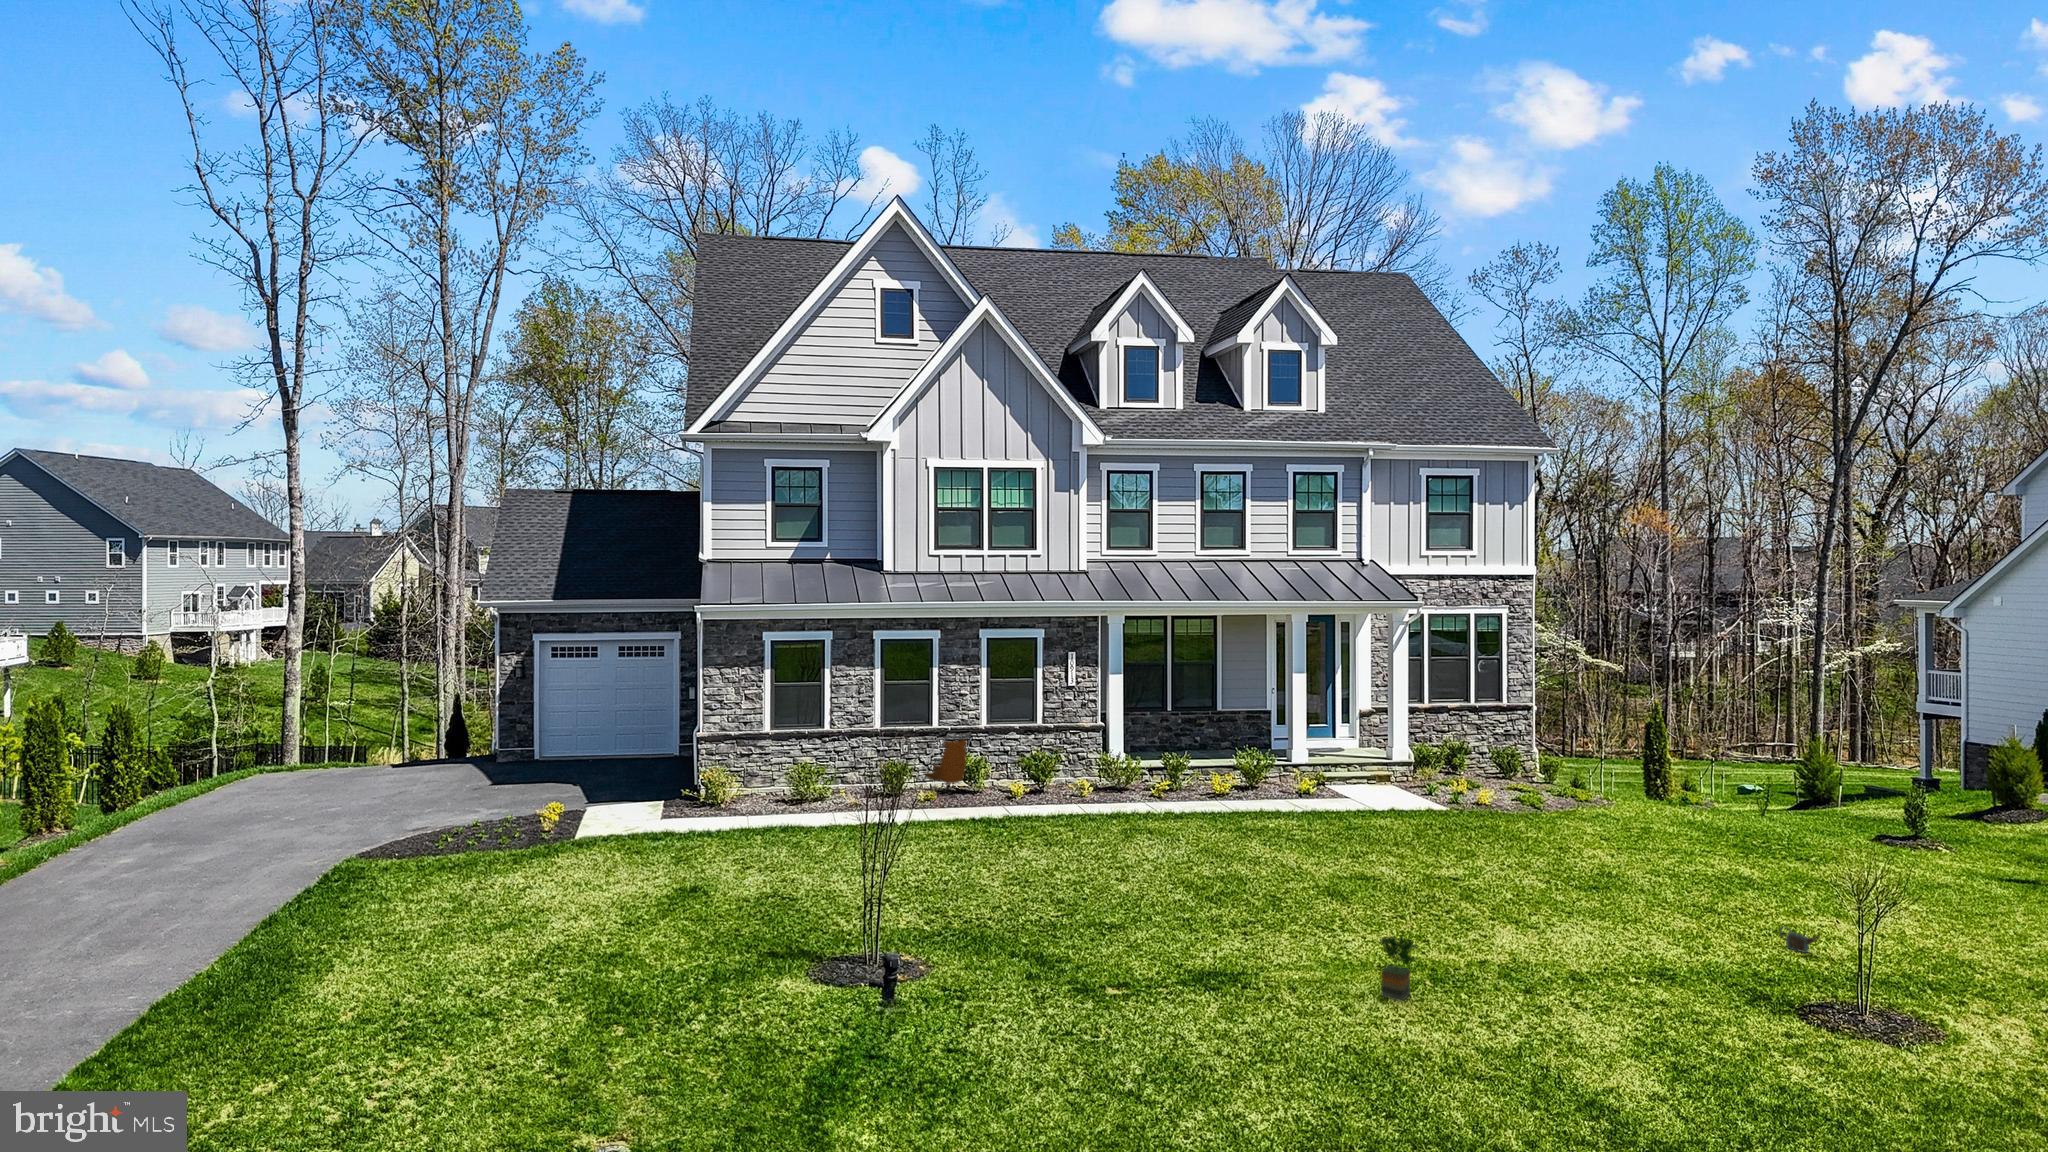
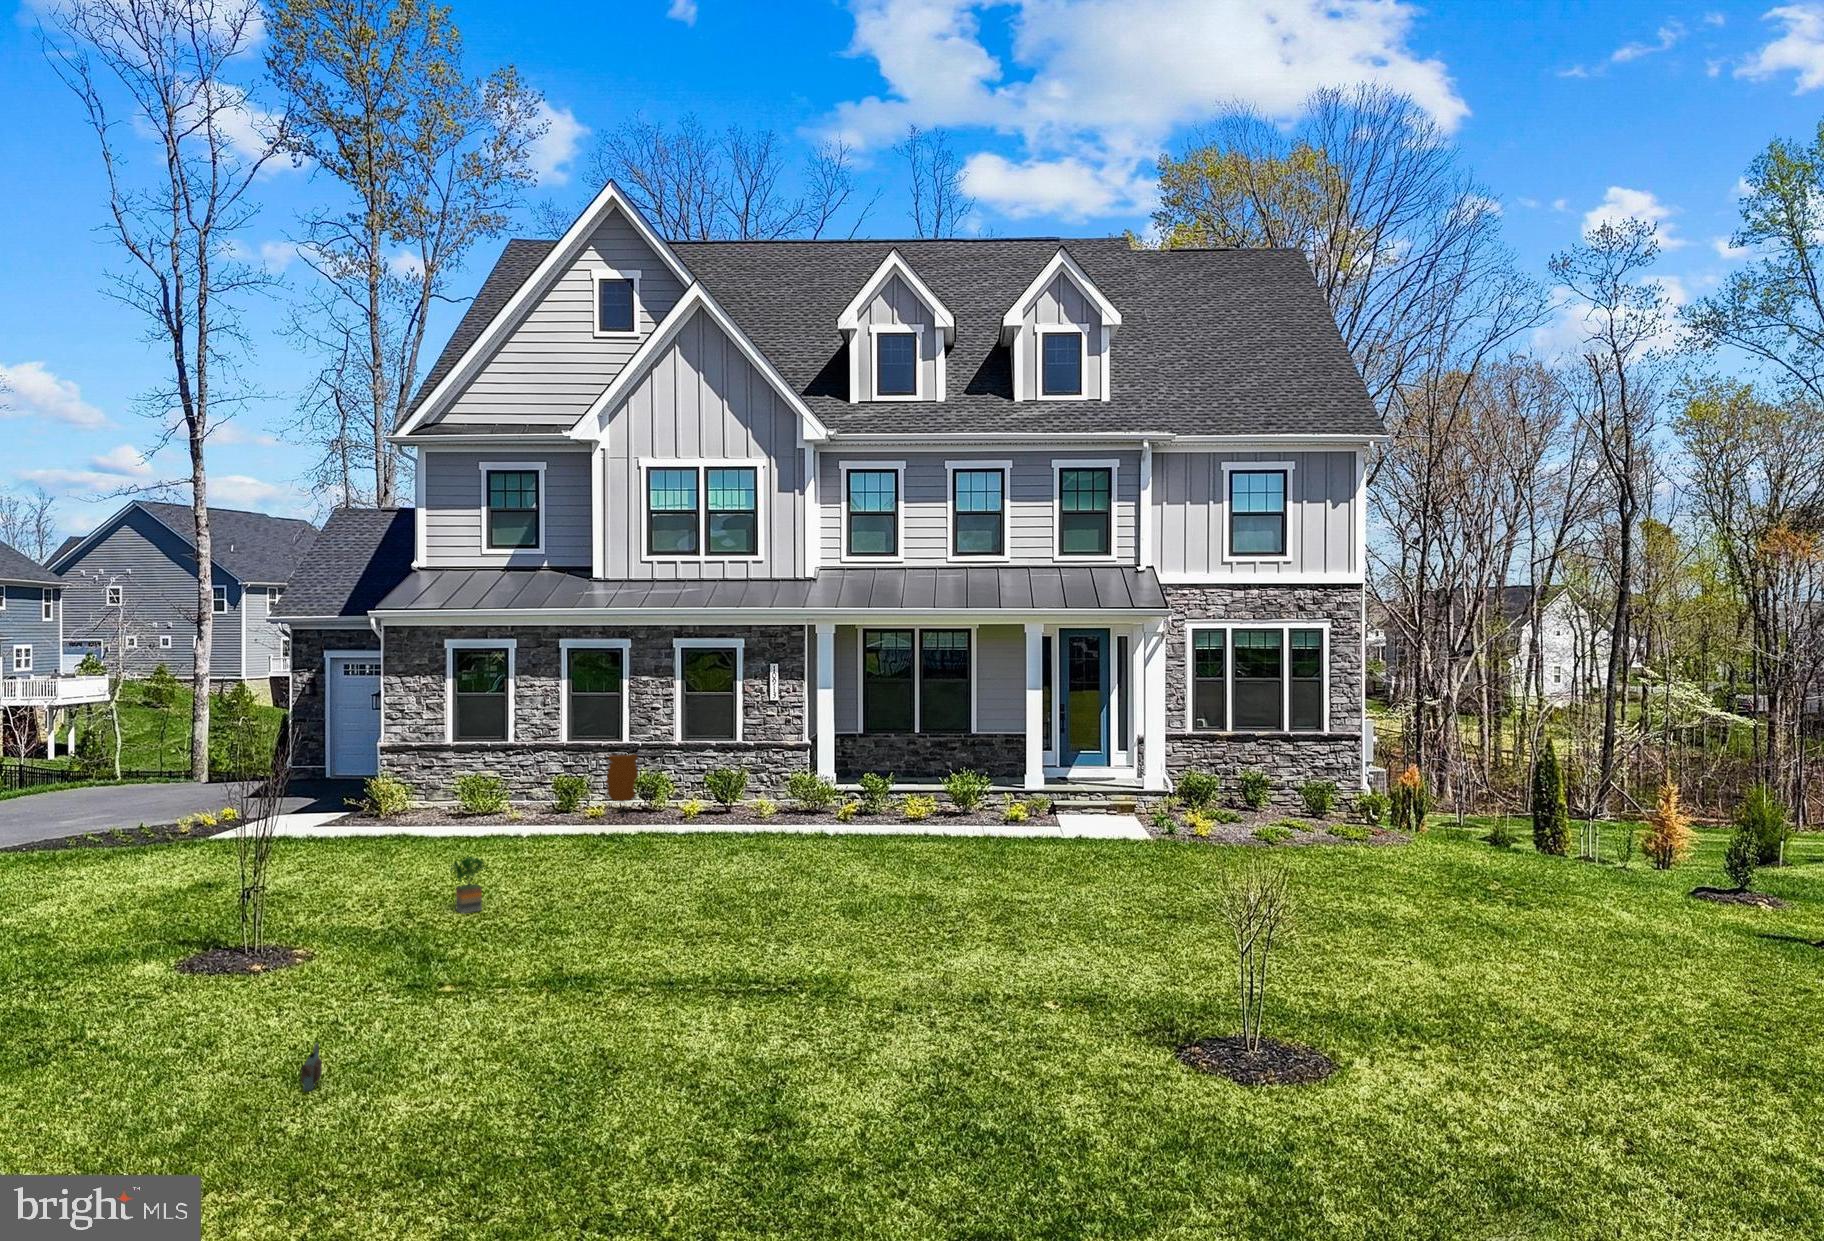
watering can: present [1779,927,1819,953] -> present [300,1043,322,1091]
potted tree: present [1380,936,1417,1001] -> present [450,857,490,914]

